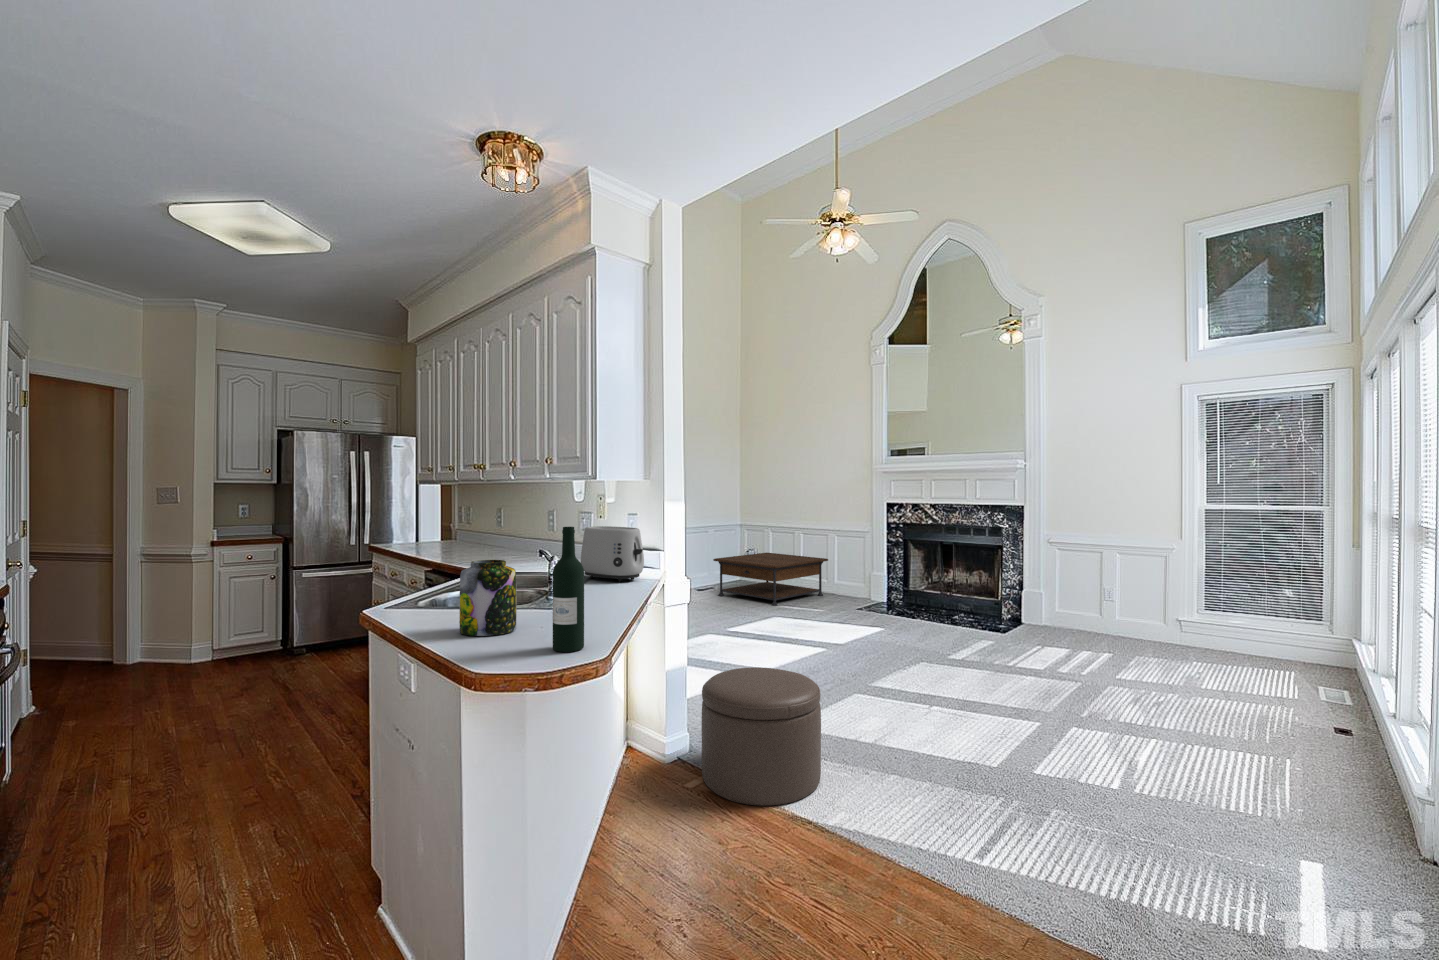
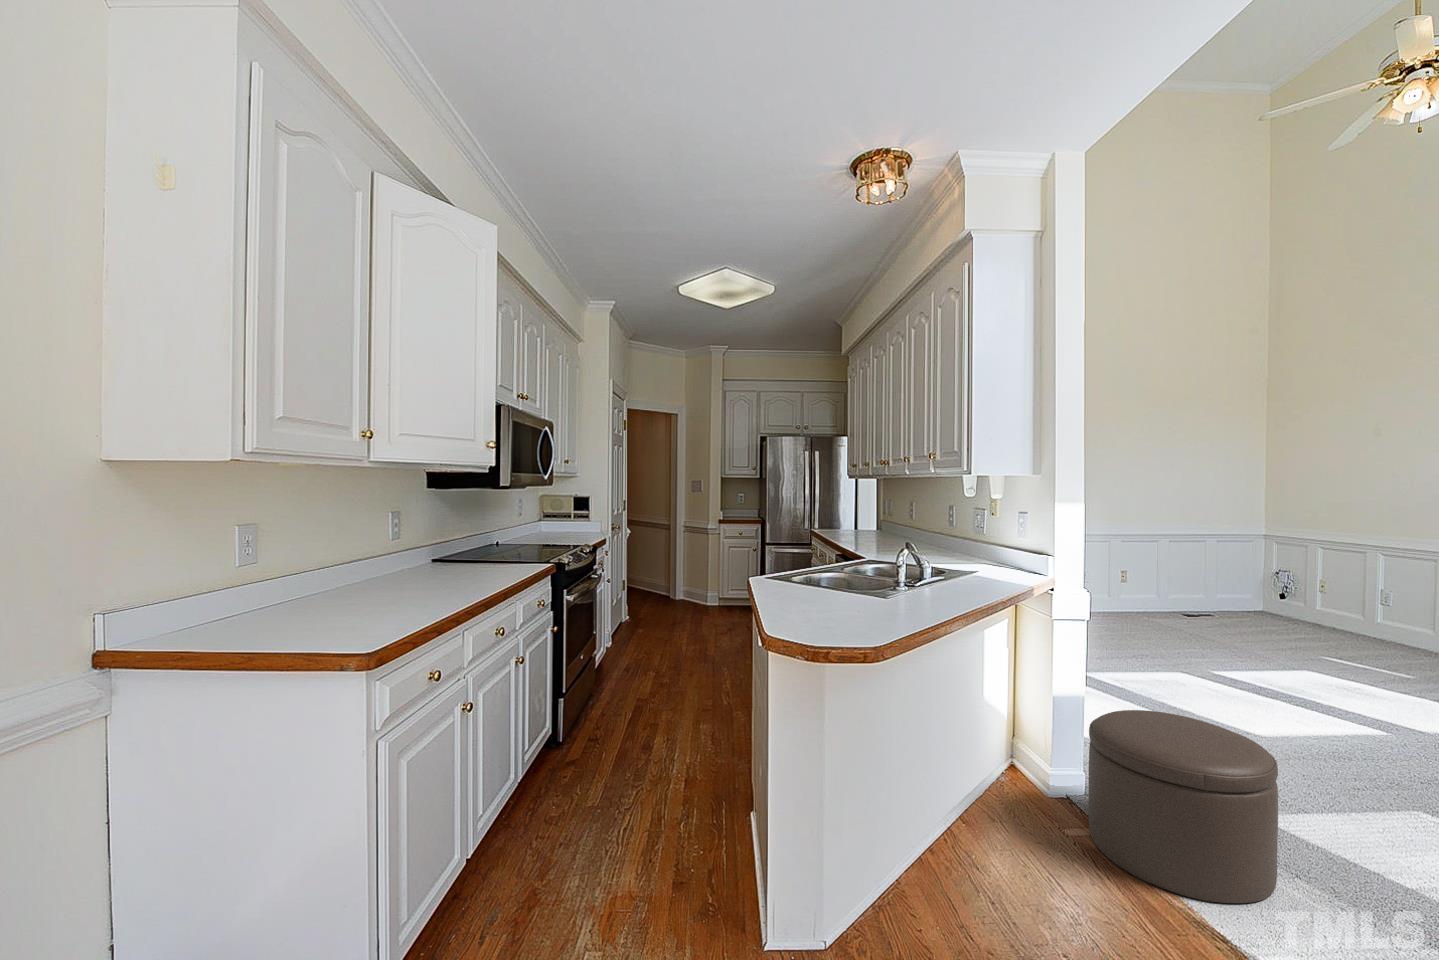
toaster: present [581,526,644,582] -> none [956,525,1023,585]
wine bottle: present [553,527,584,652] -> none [845,522,875,641]
coffee table: present [713,553,828,606] -> none [1210,576,1432,650]
jar: present [460,560,517,636] -> none [792,548,838,615]

